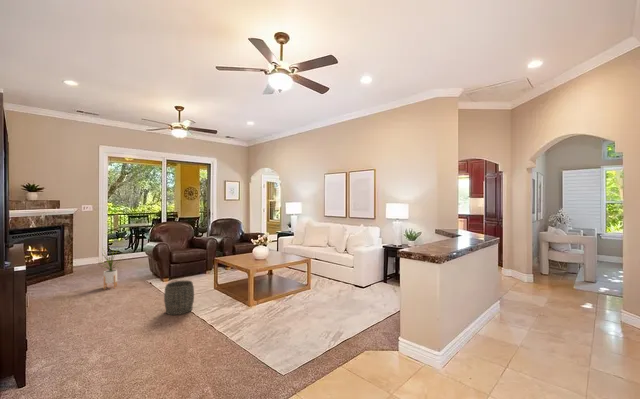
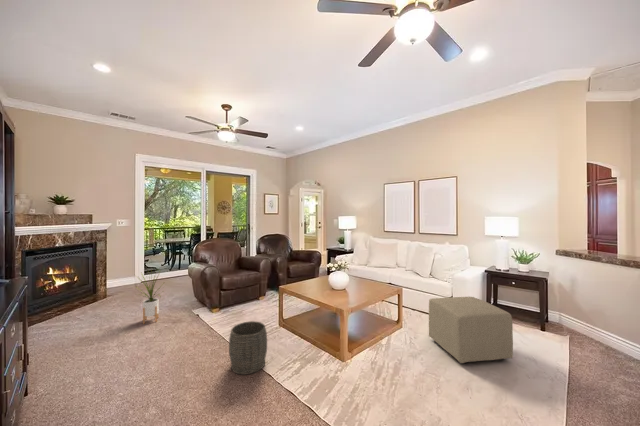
ottoman: none [326,265,374,309] -> present [429,297,513,363]

